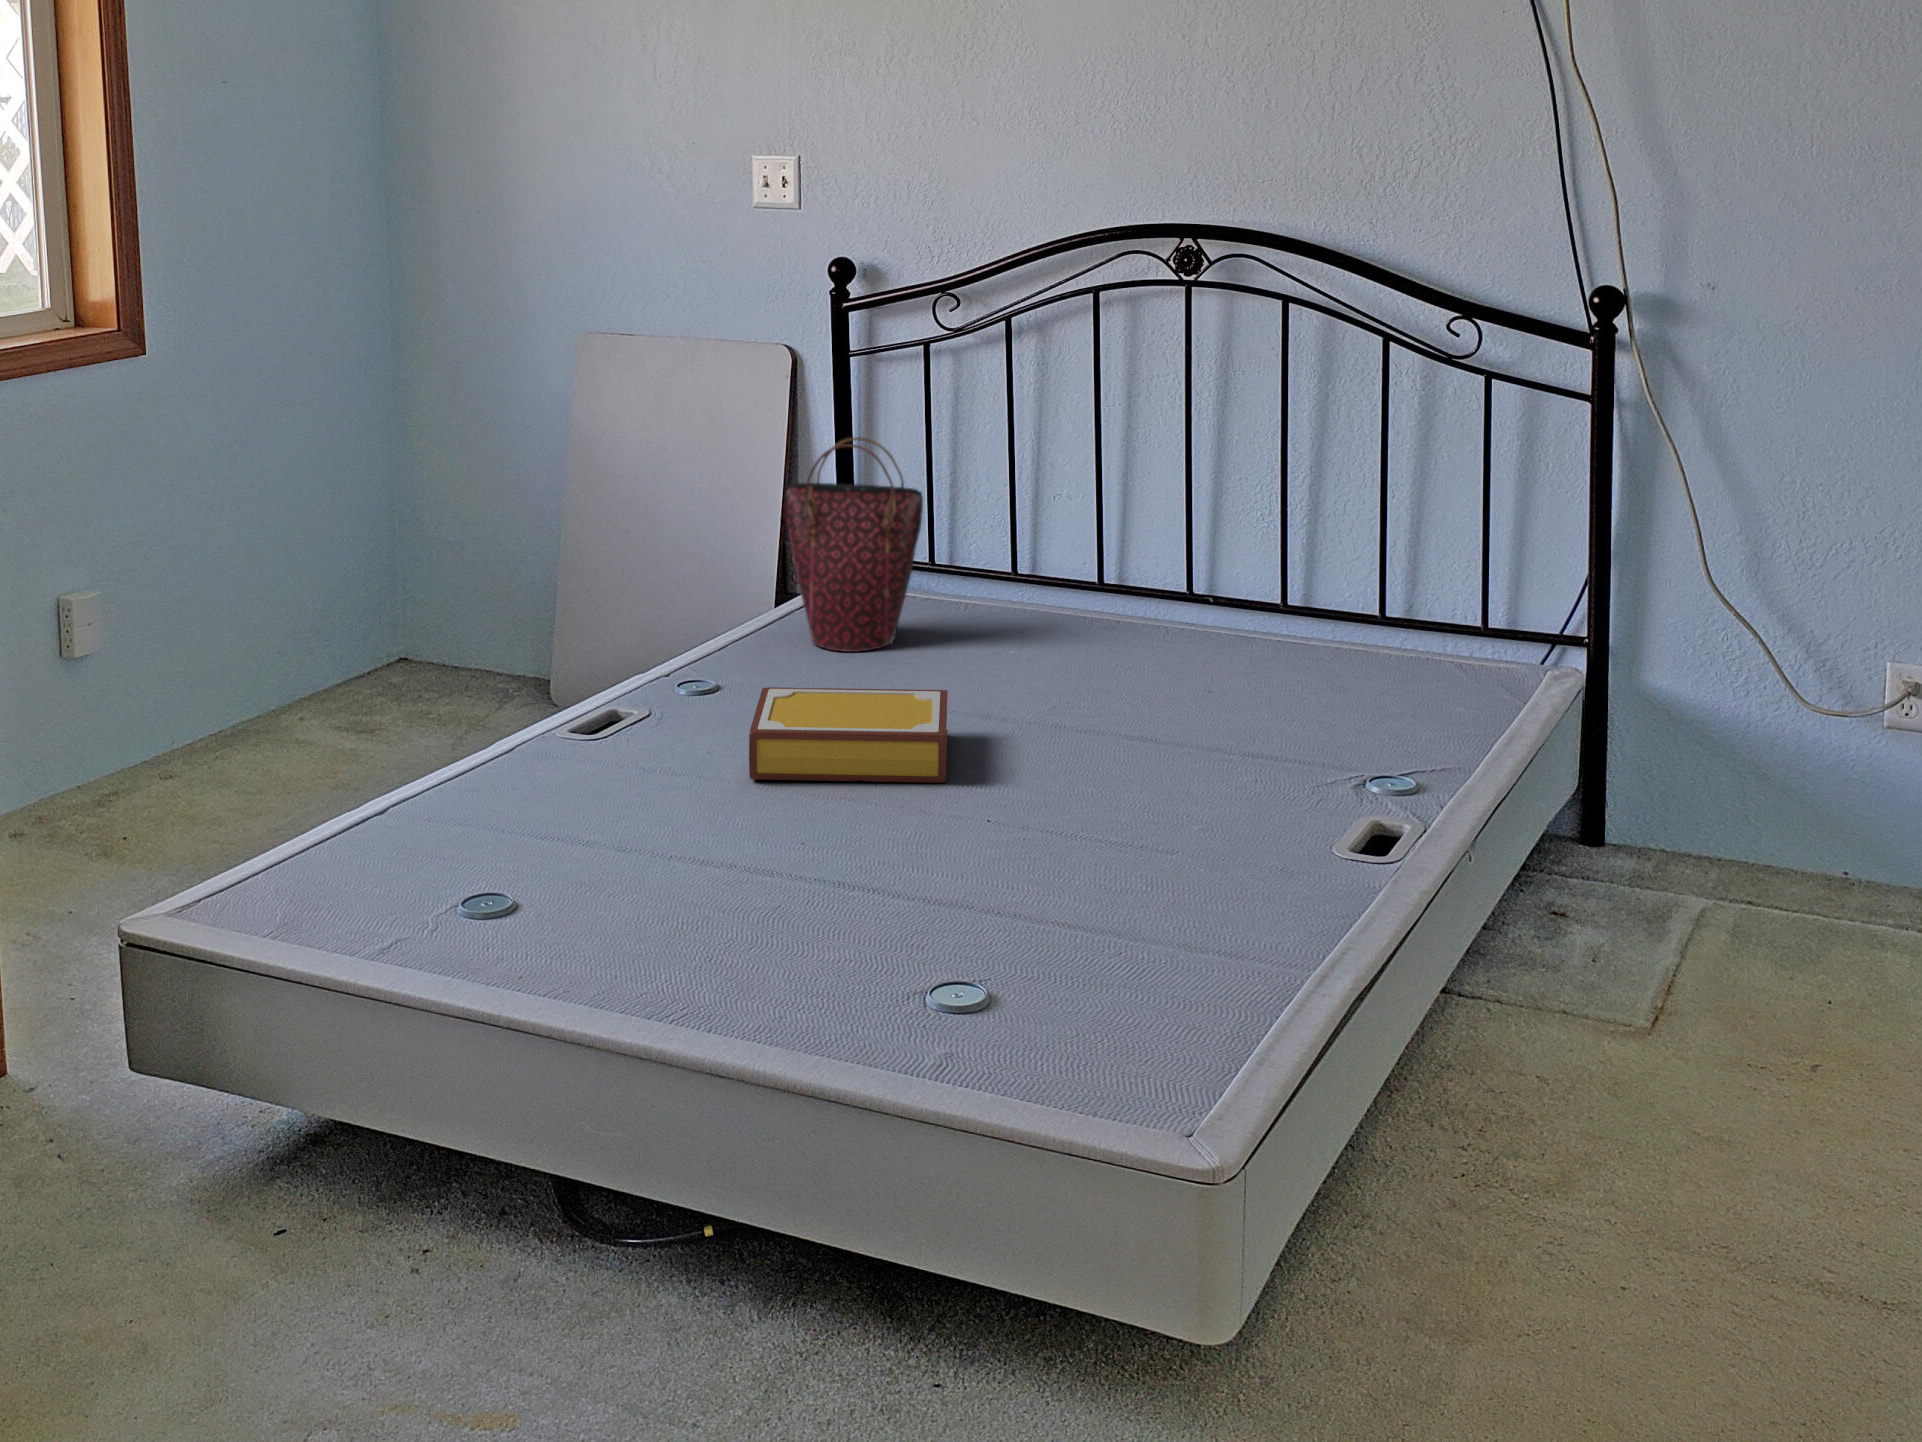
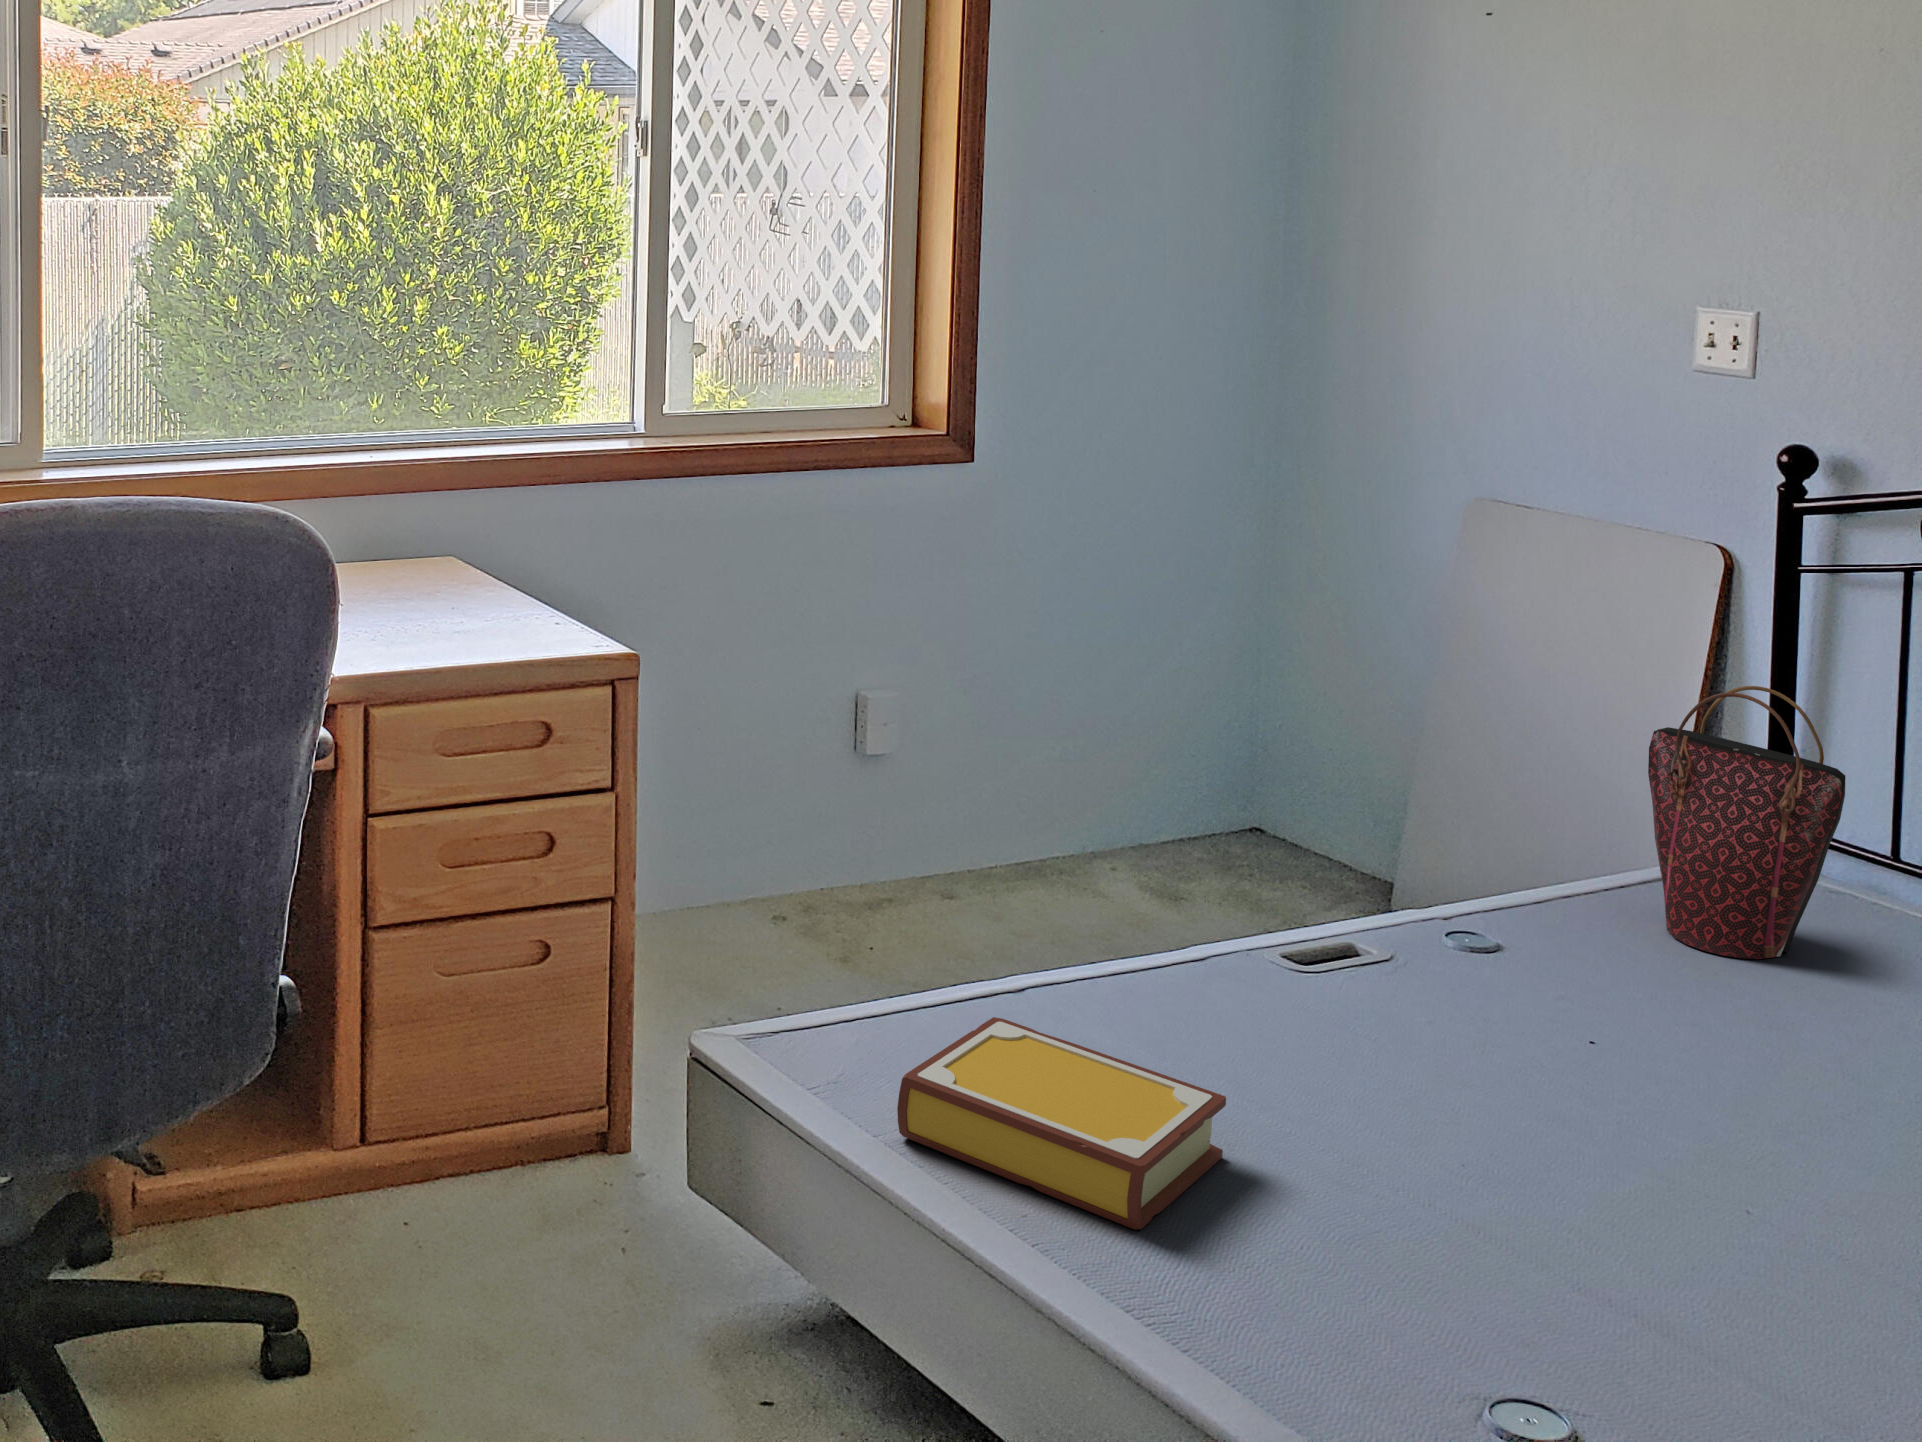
book: present [749,687,948,783] -> present [897,1017,1226,1230]

